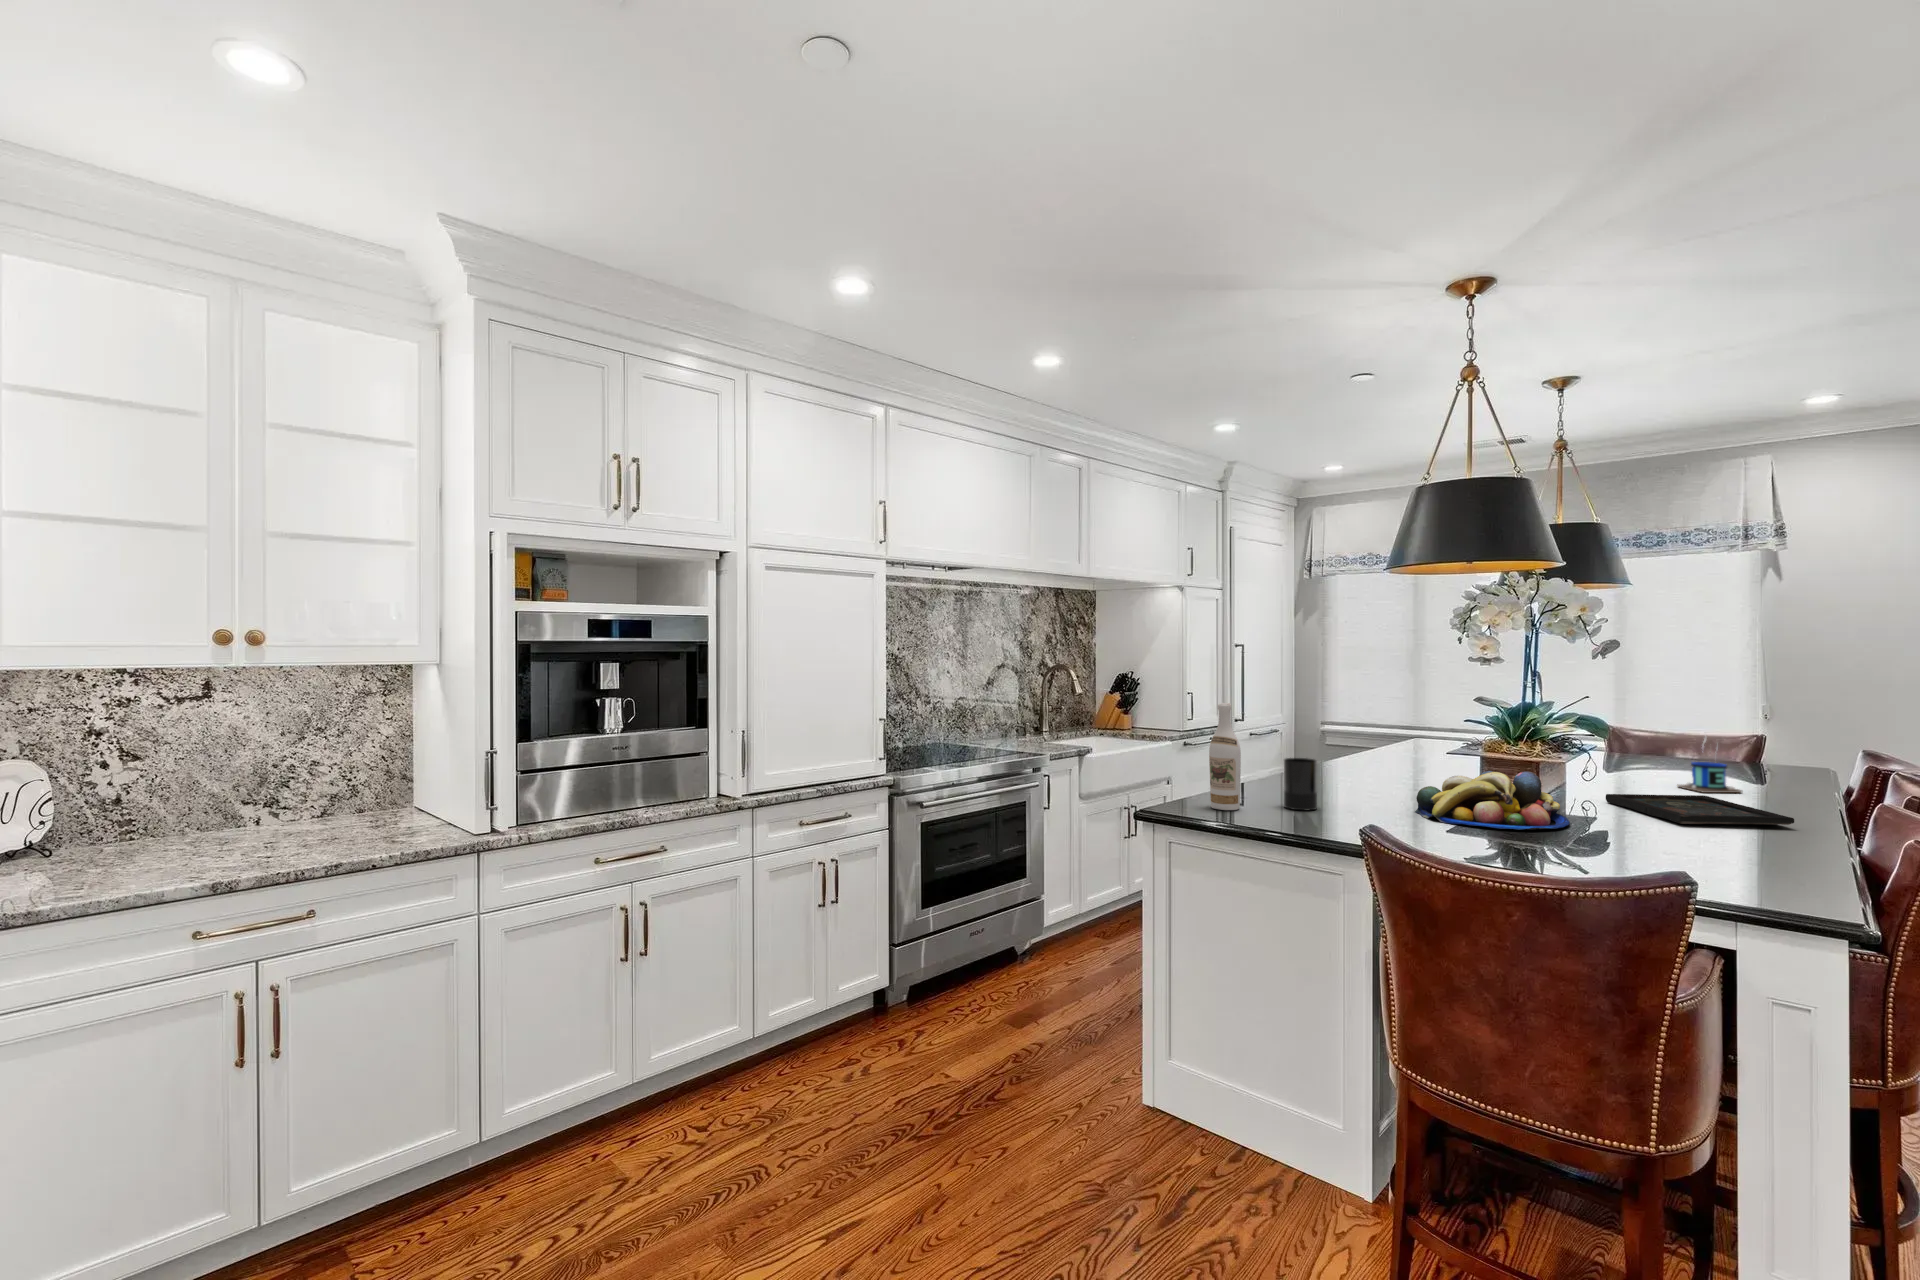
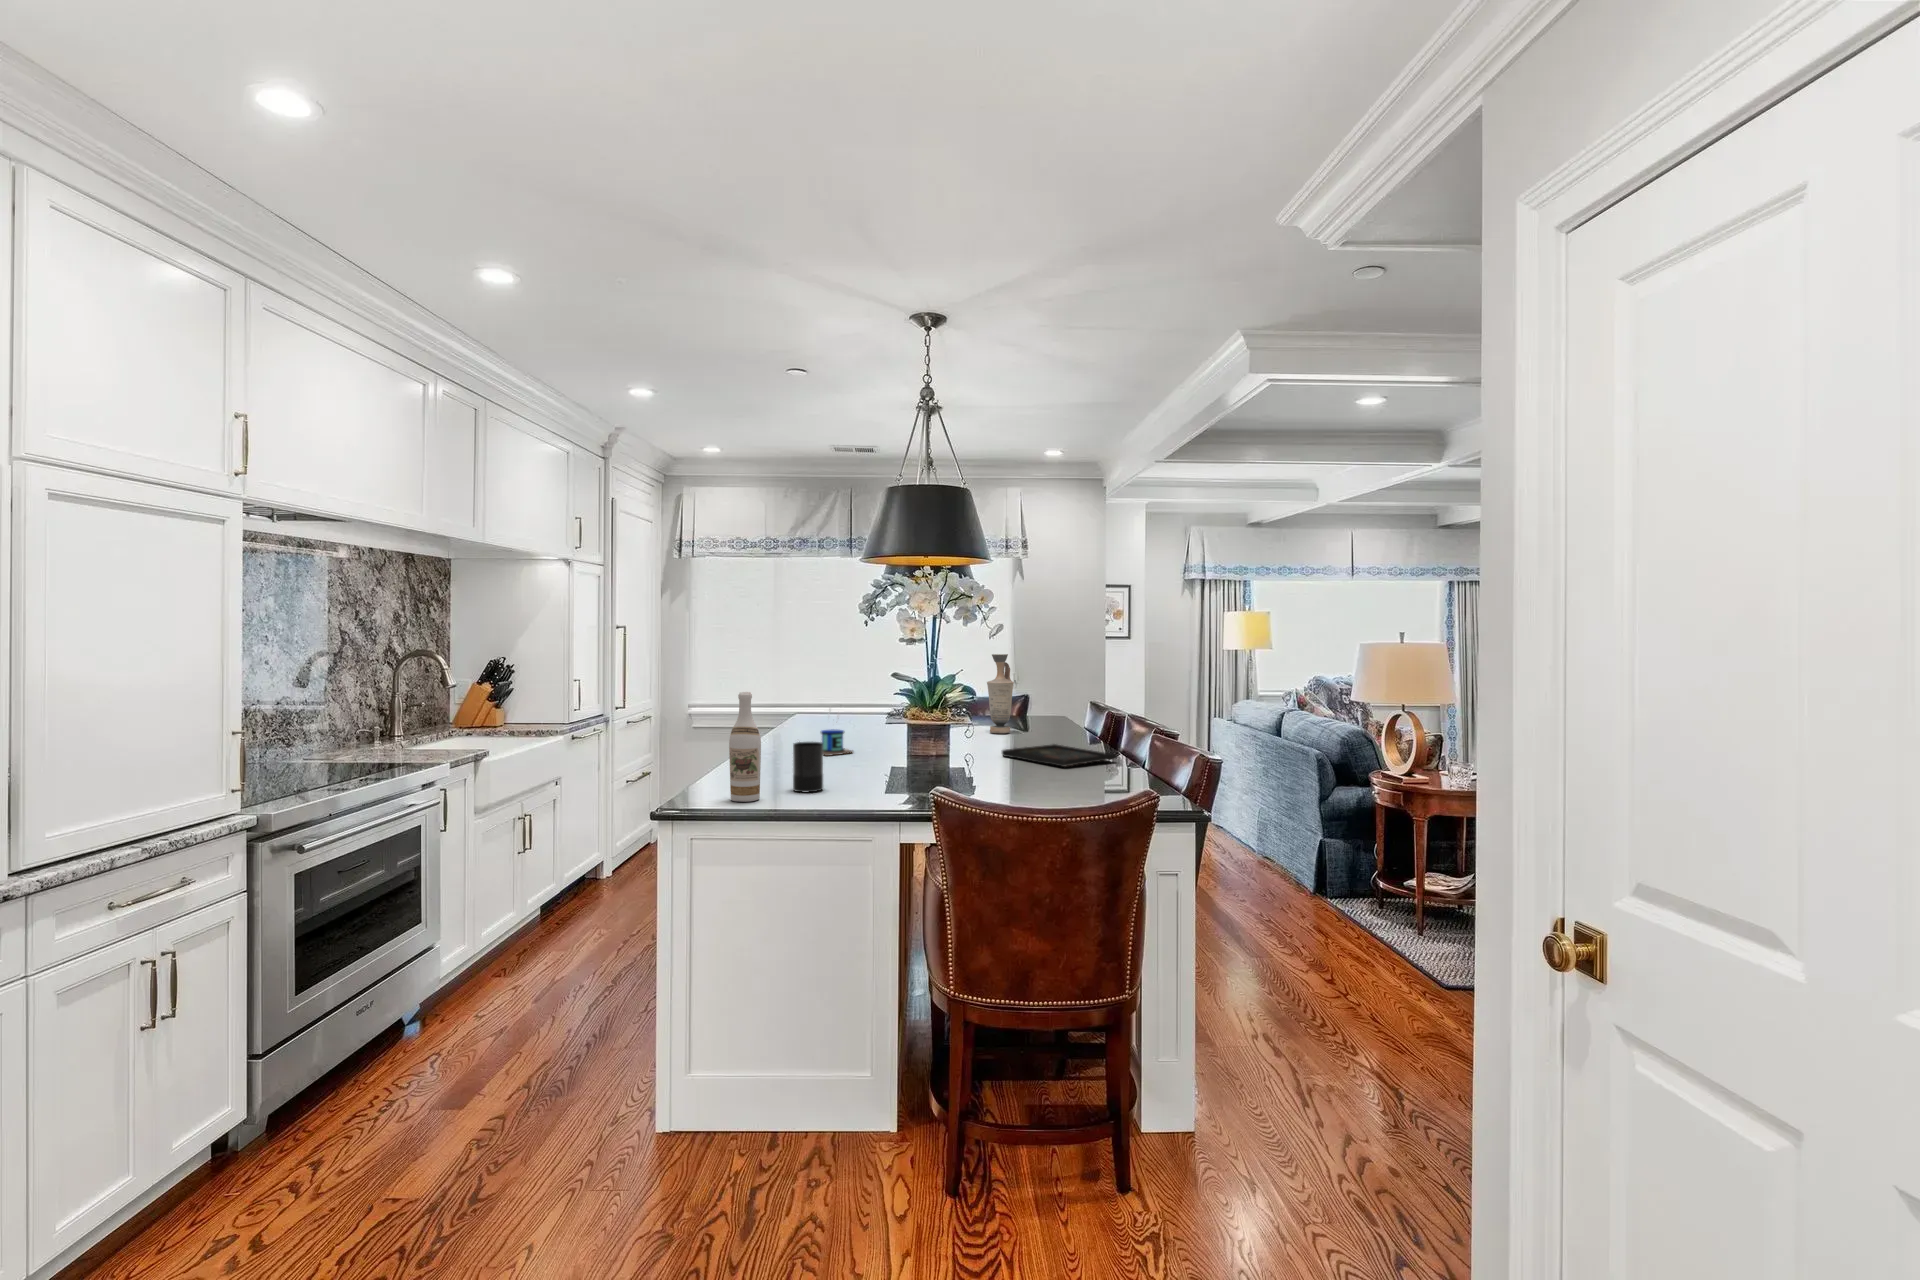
vase: none [1631,675,1674,777] -> present [987,654,1014,734]
mug: present [1678,737,1742,793] -> present [821,729,853,756]
fruit bowl: present [1415,771,1570,830] -> none [897,737,1008,787]

